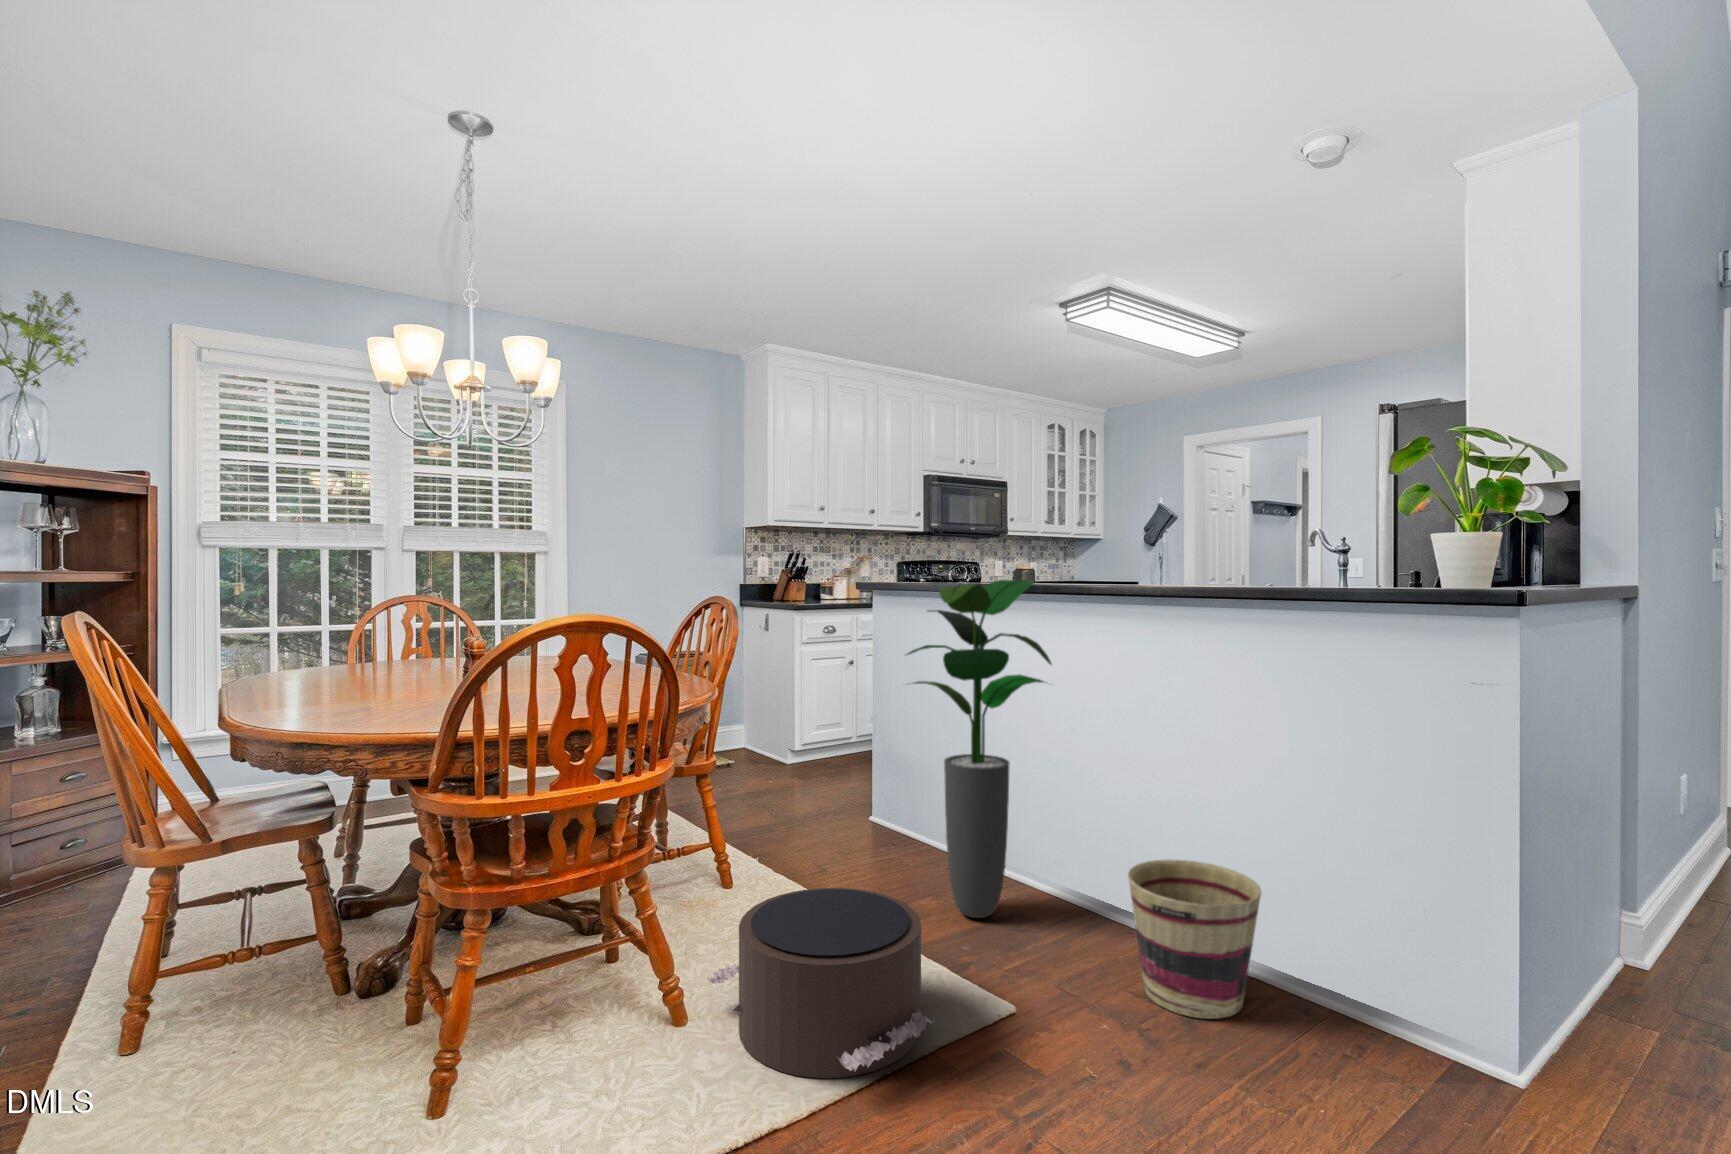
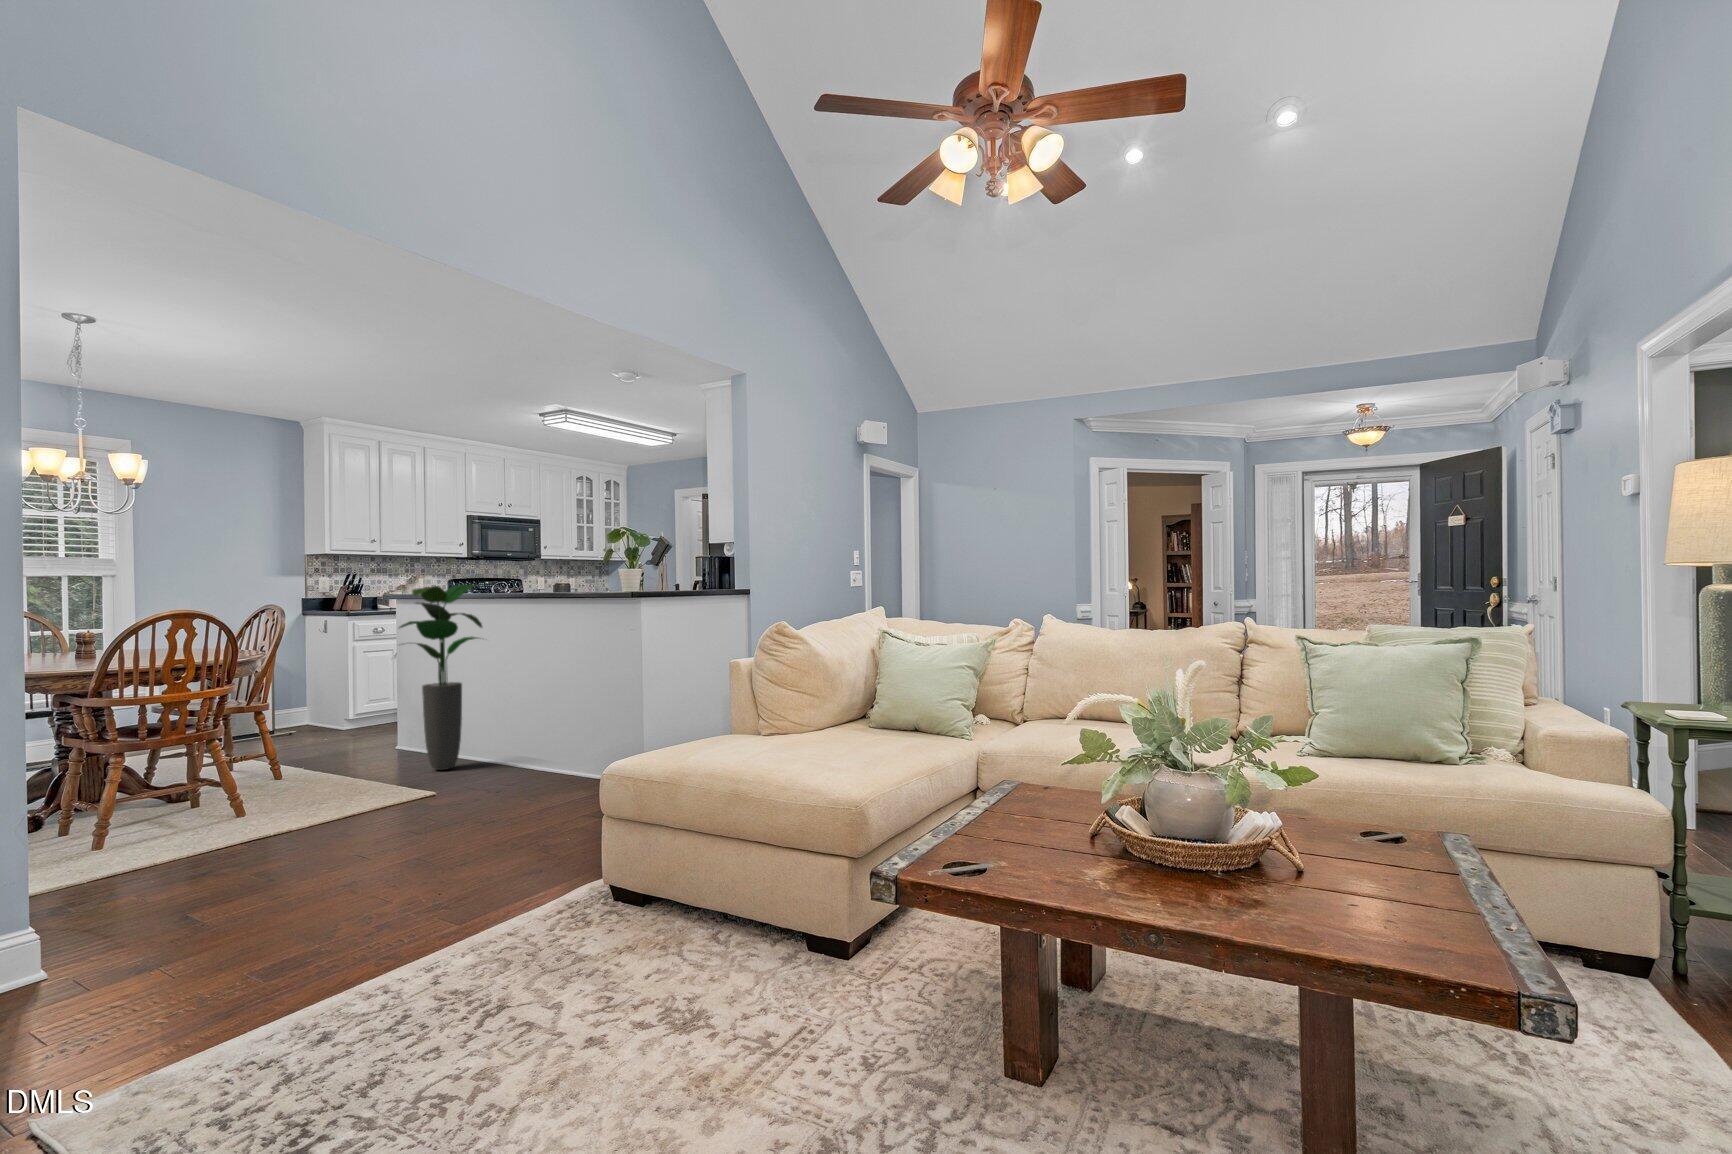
basket: present [1128,860,1261,1019] -> none [507,718,569,782]
pouf: present [708,888,935,1078] -> none [260,745,389,816]

